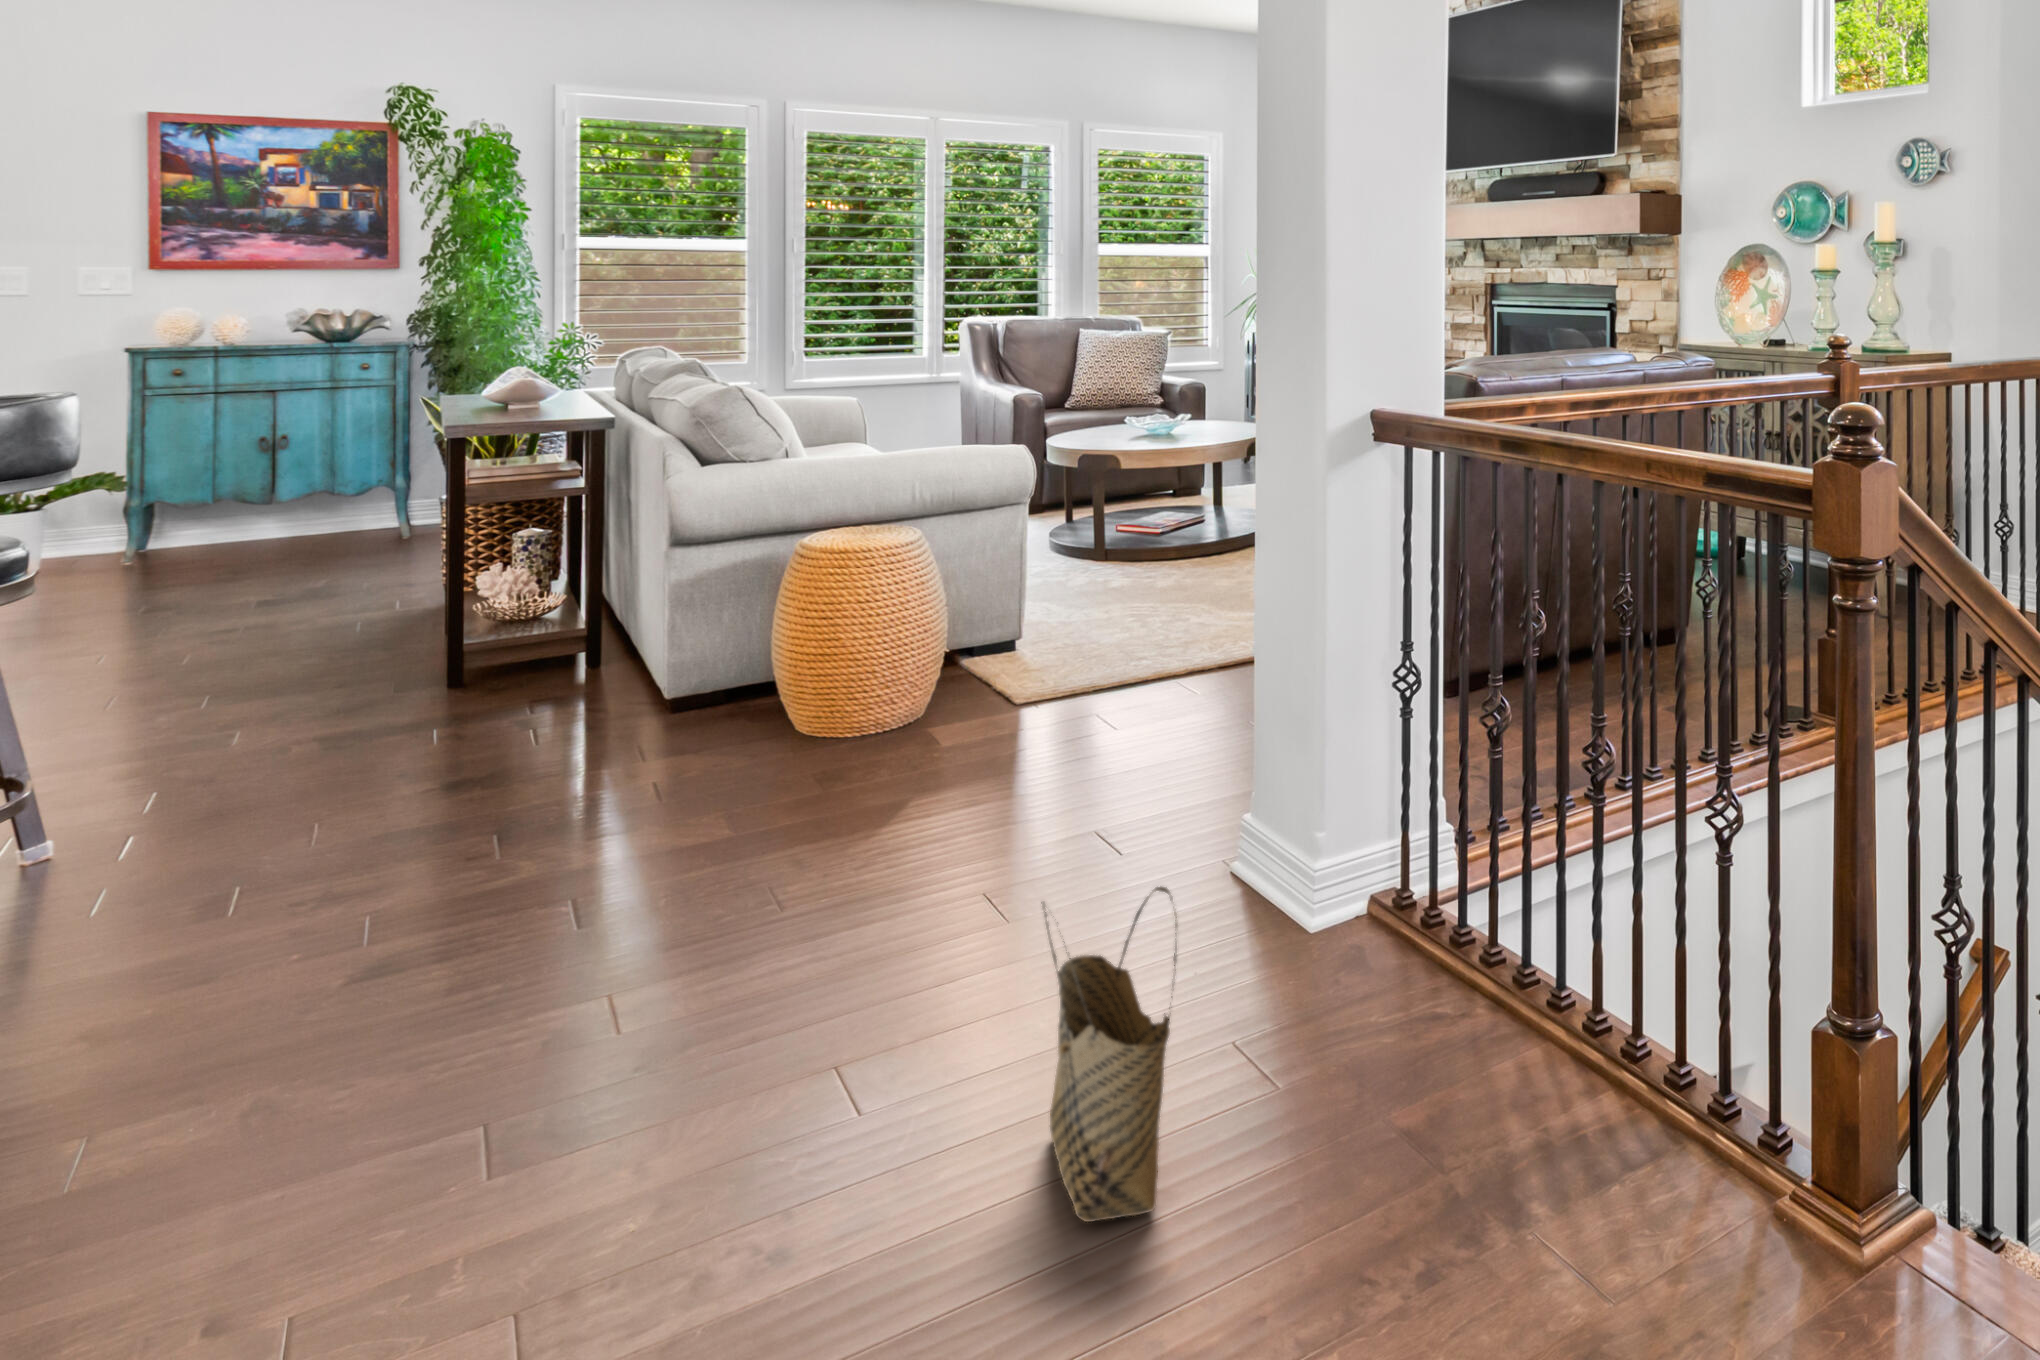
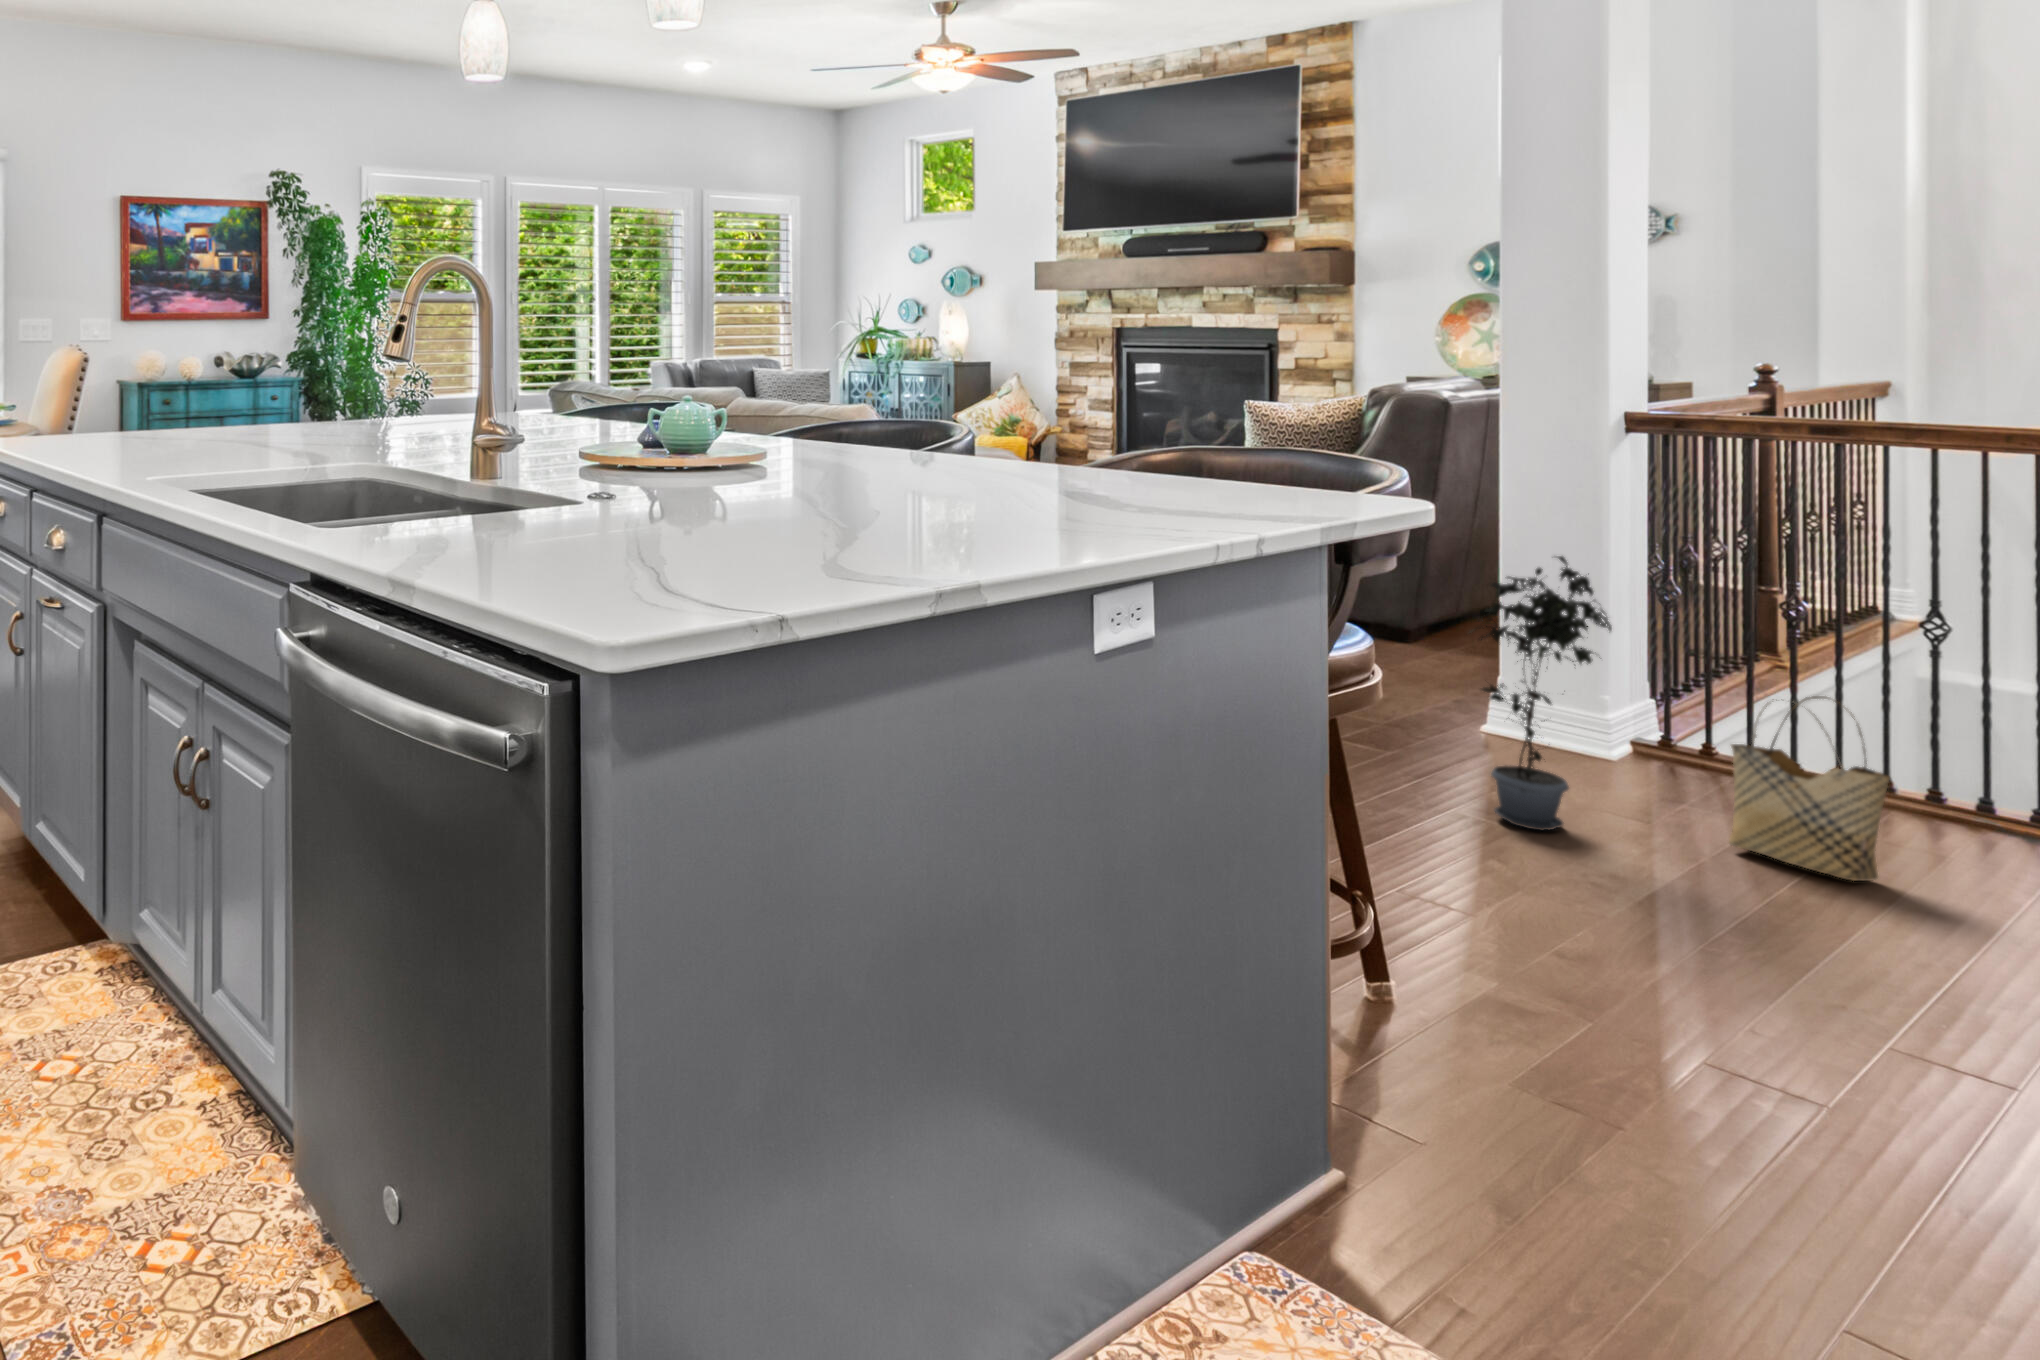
potted plant: none [733,644,946,1091] -> present [1478,556,1612,831]

